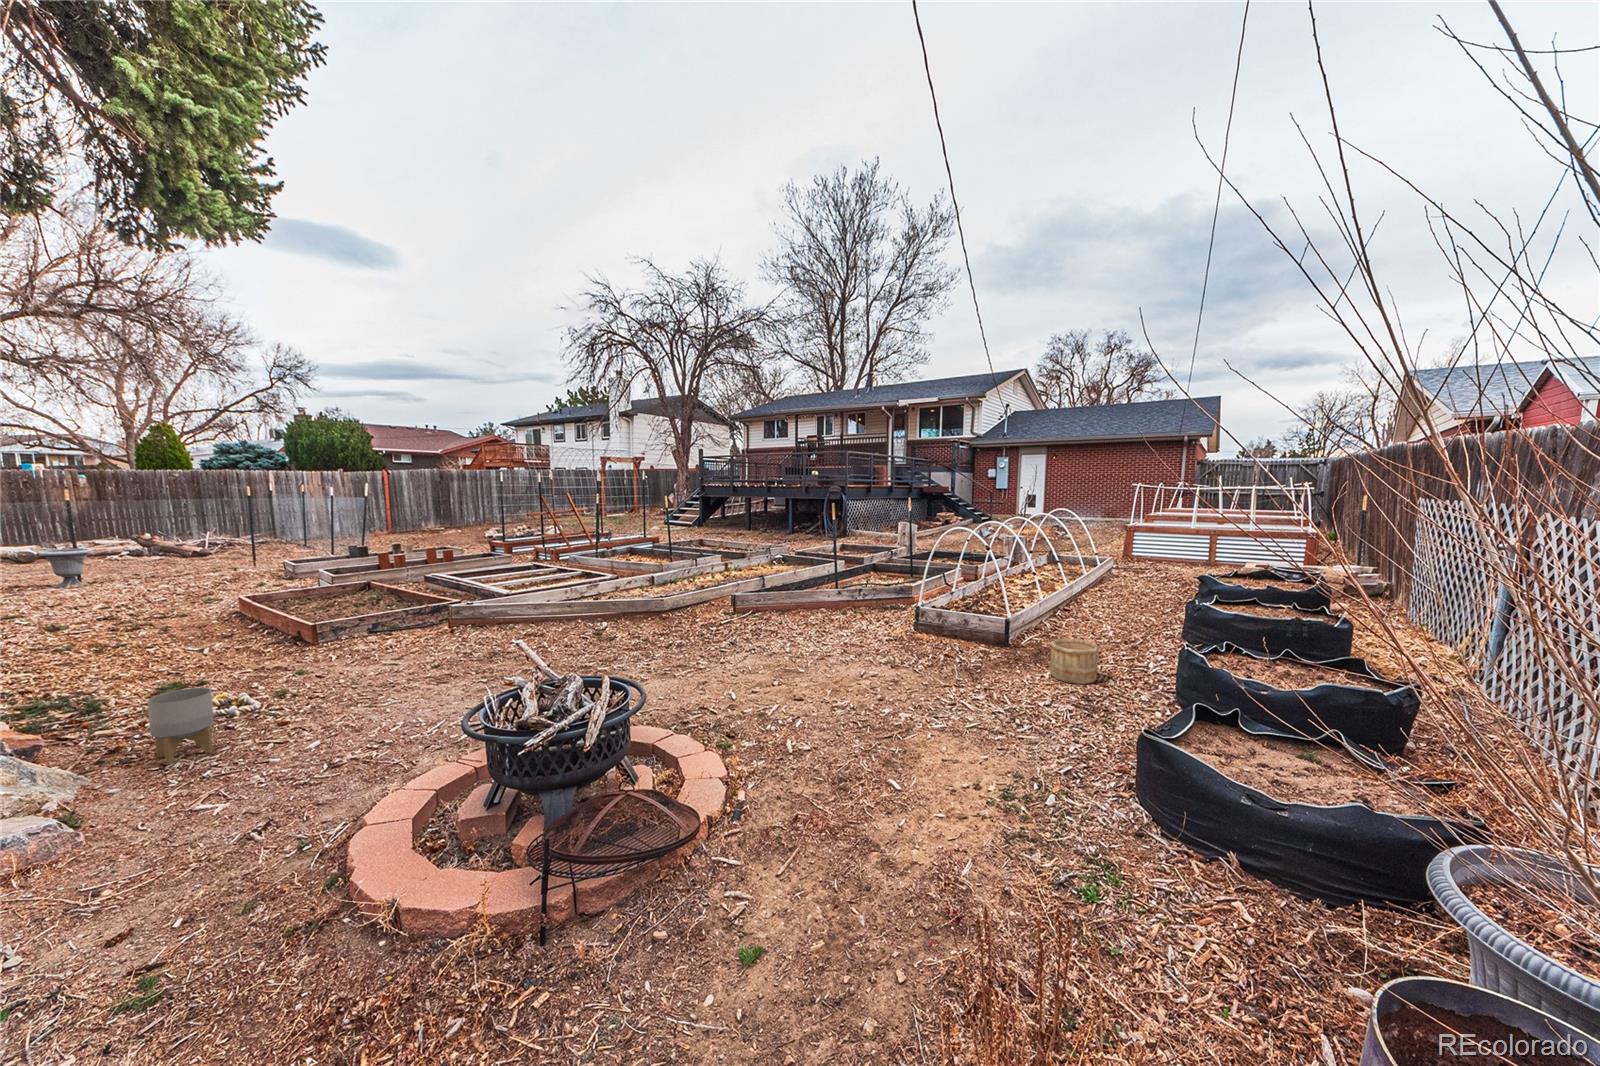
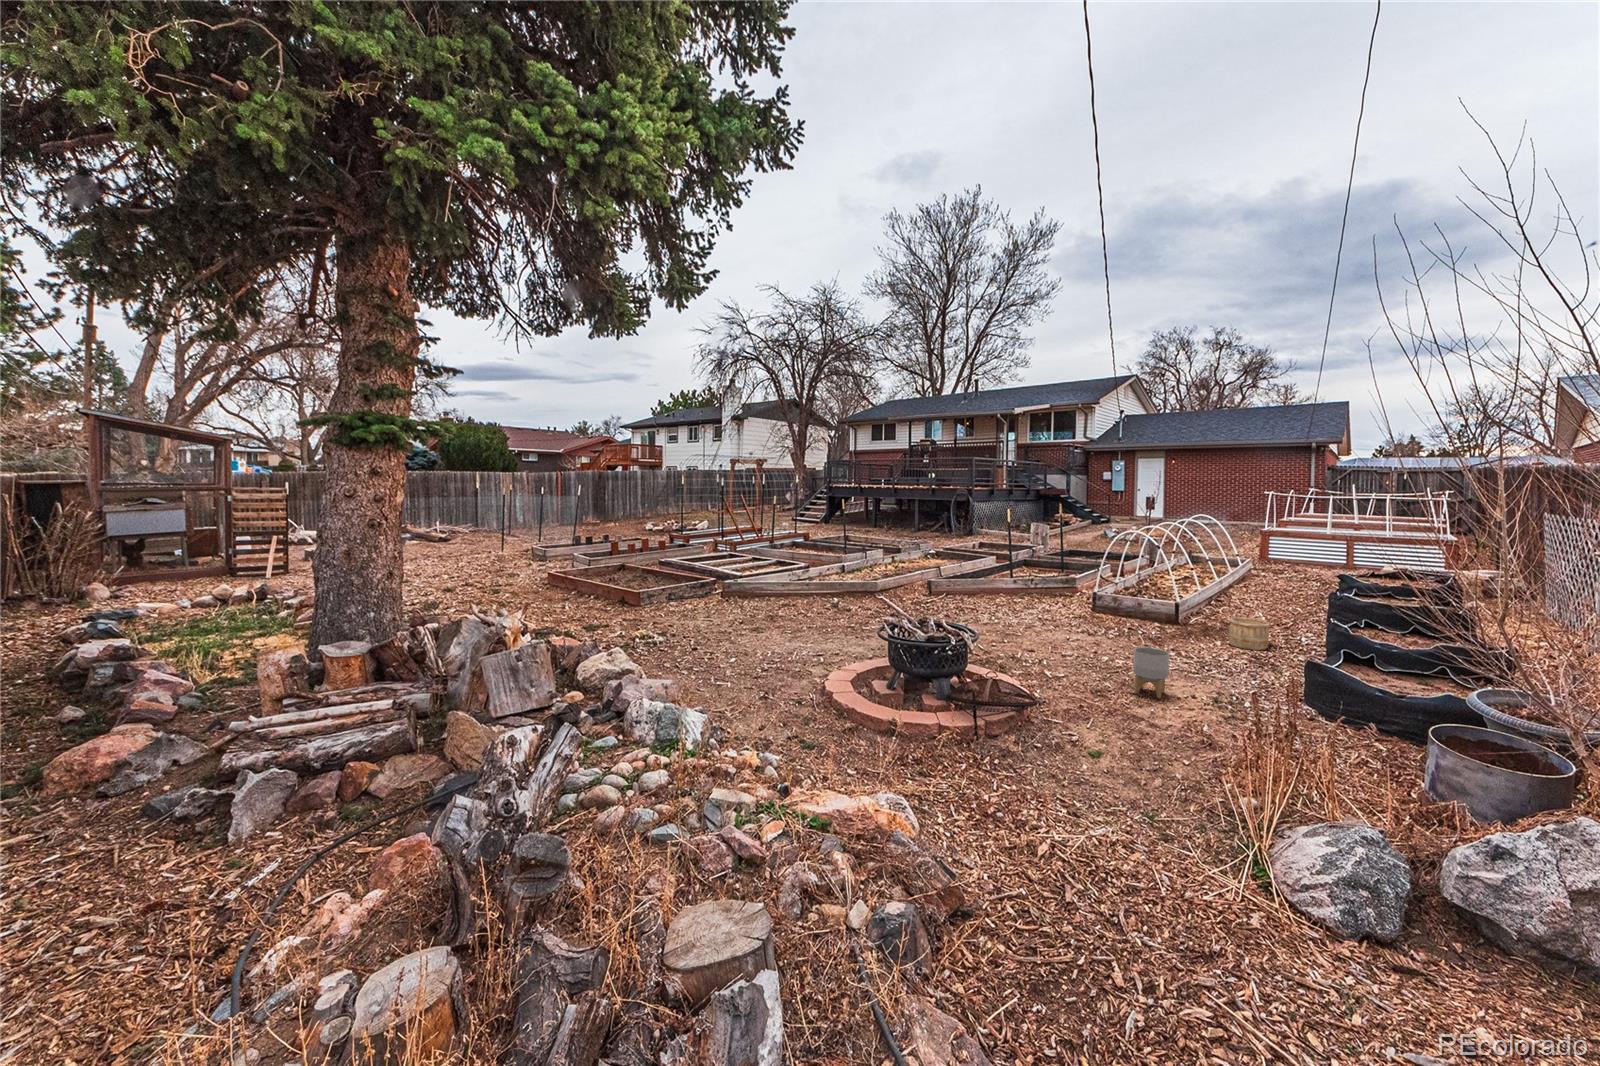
planter: present [148,688,214,765] -> present [1133,647,1170,698]

